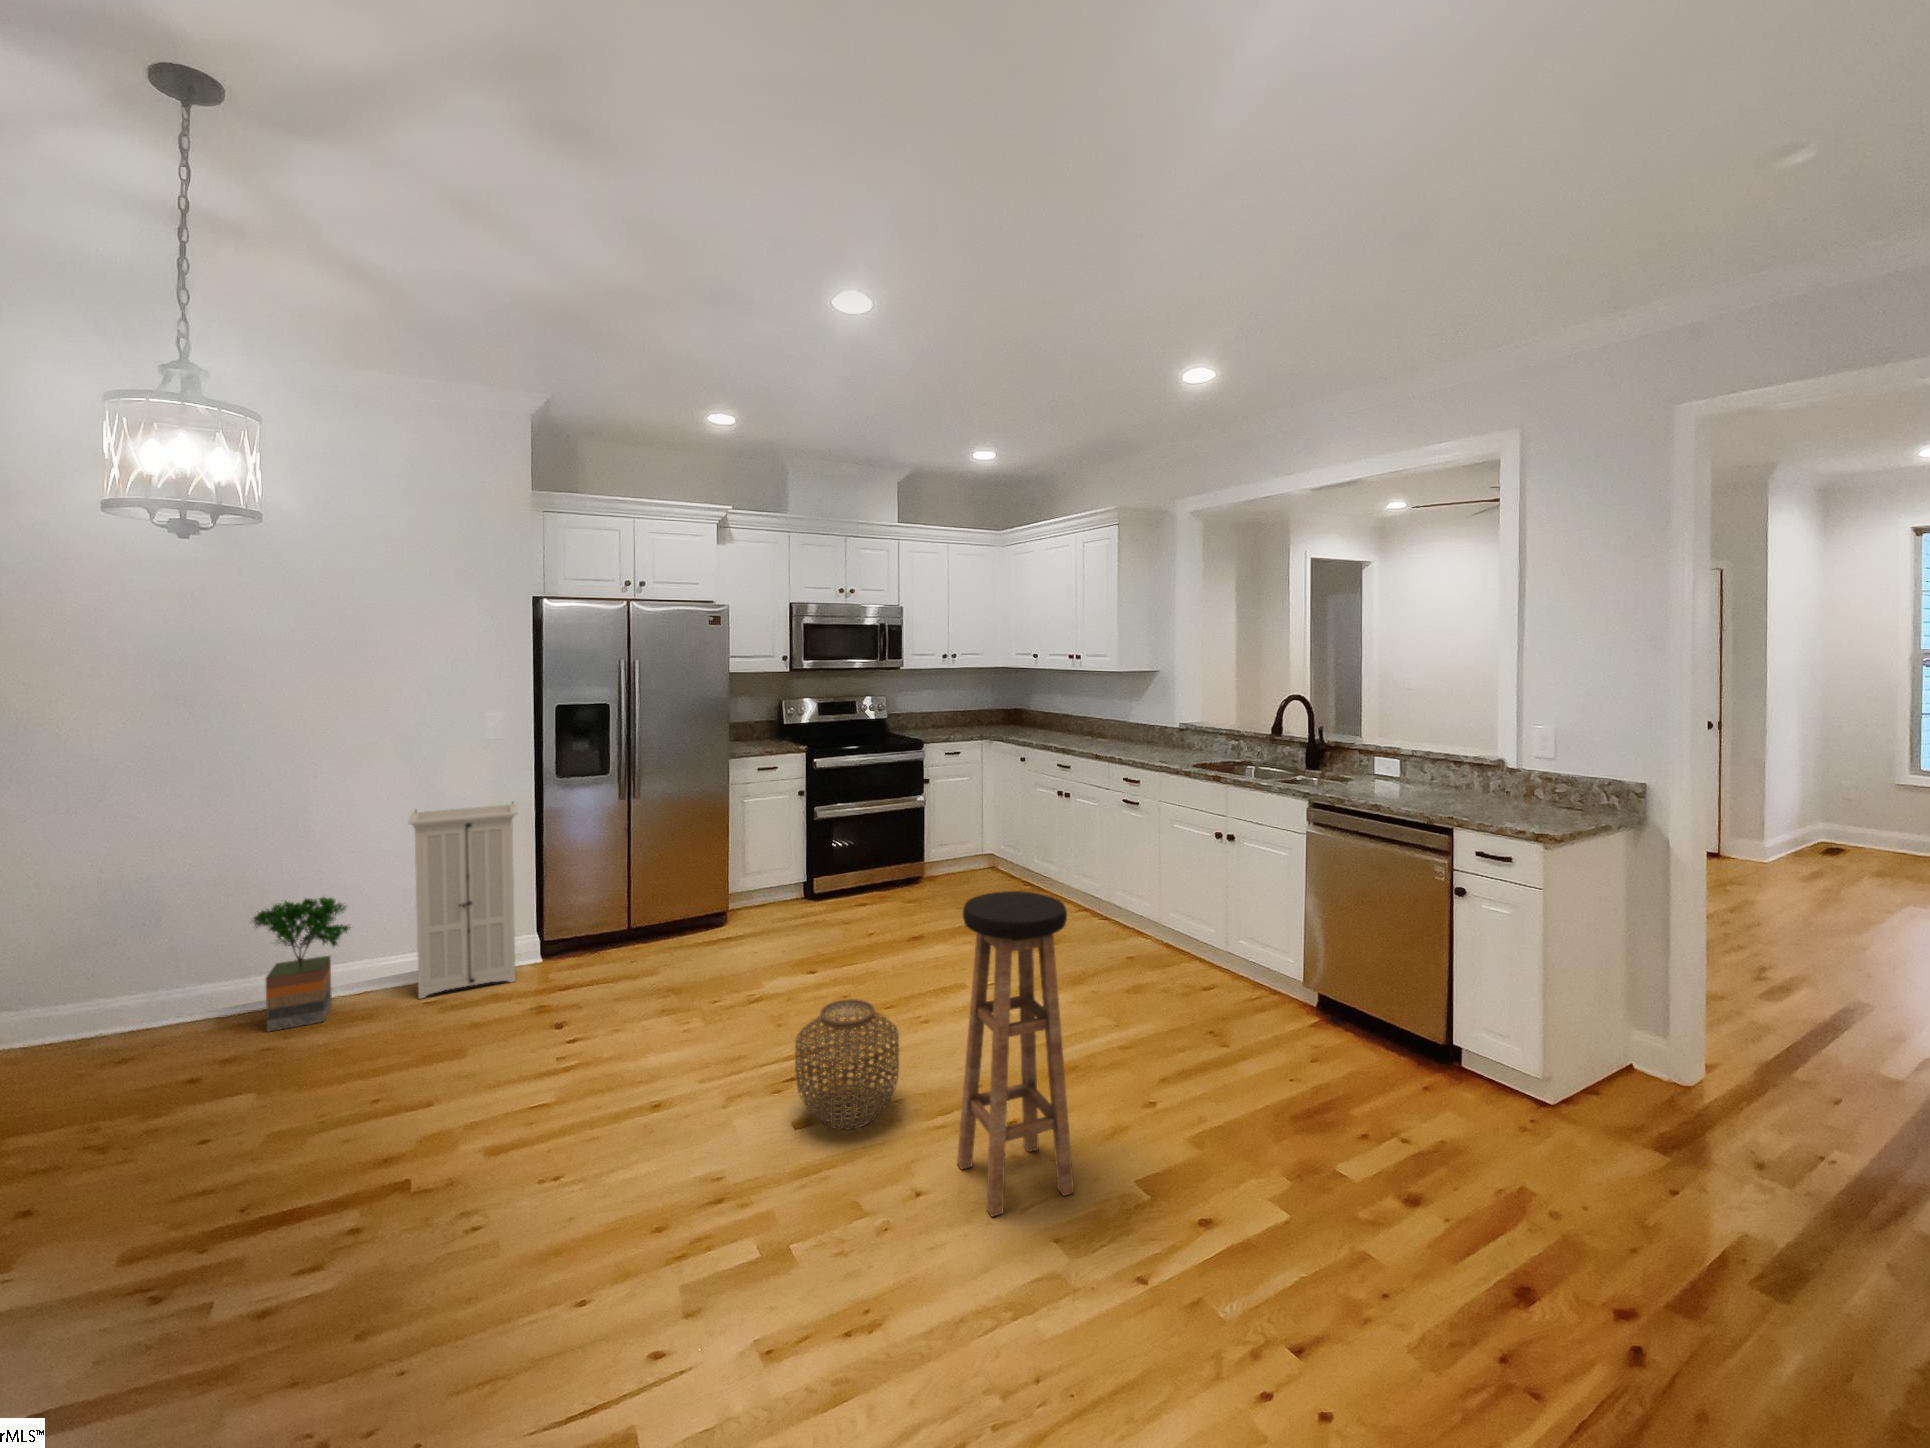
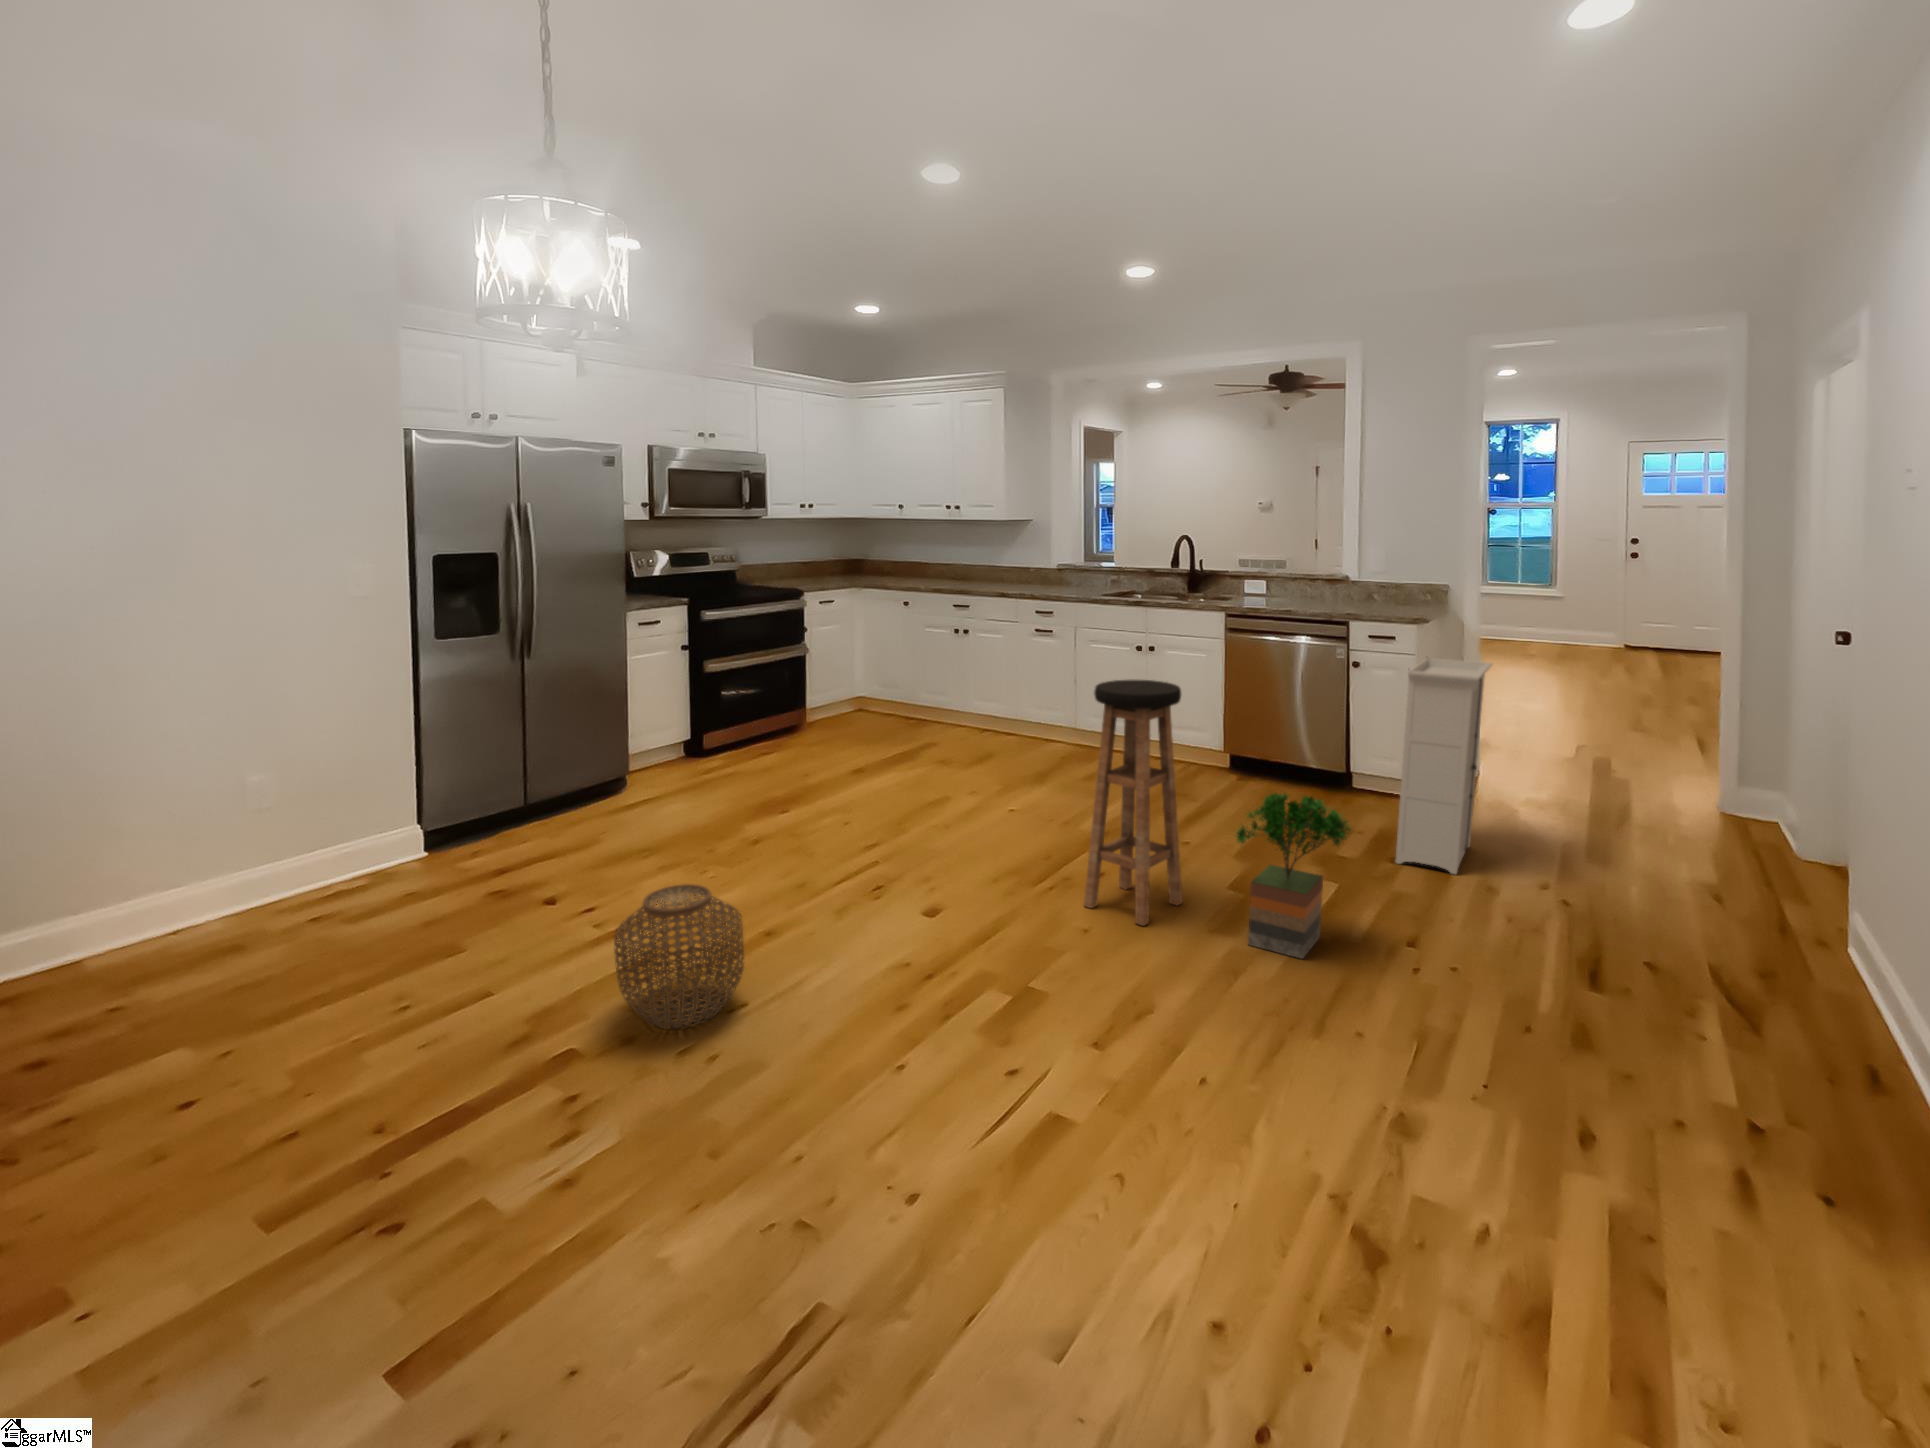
storage cabinet: present [408,802,518,999] -> present [1396,658,1492,874]
potted tree: present [254,897,351,1031] -> present [1236,793,1352,959]
woven basket: present [795,999,899,1129] -> present [614,884,744,1029]

